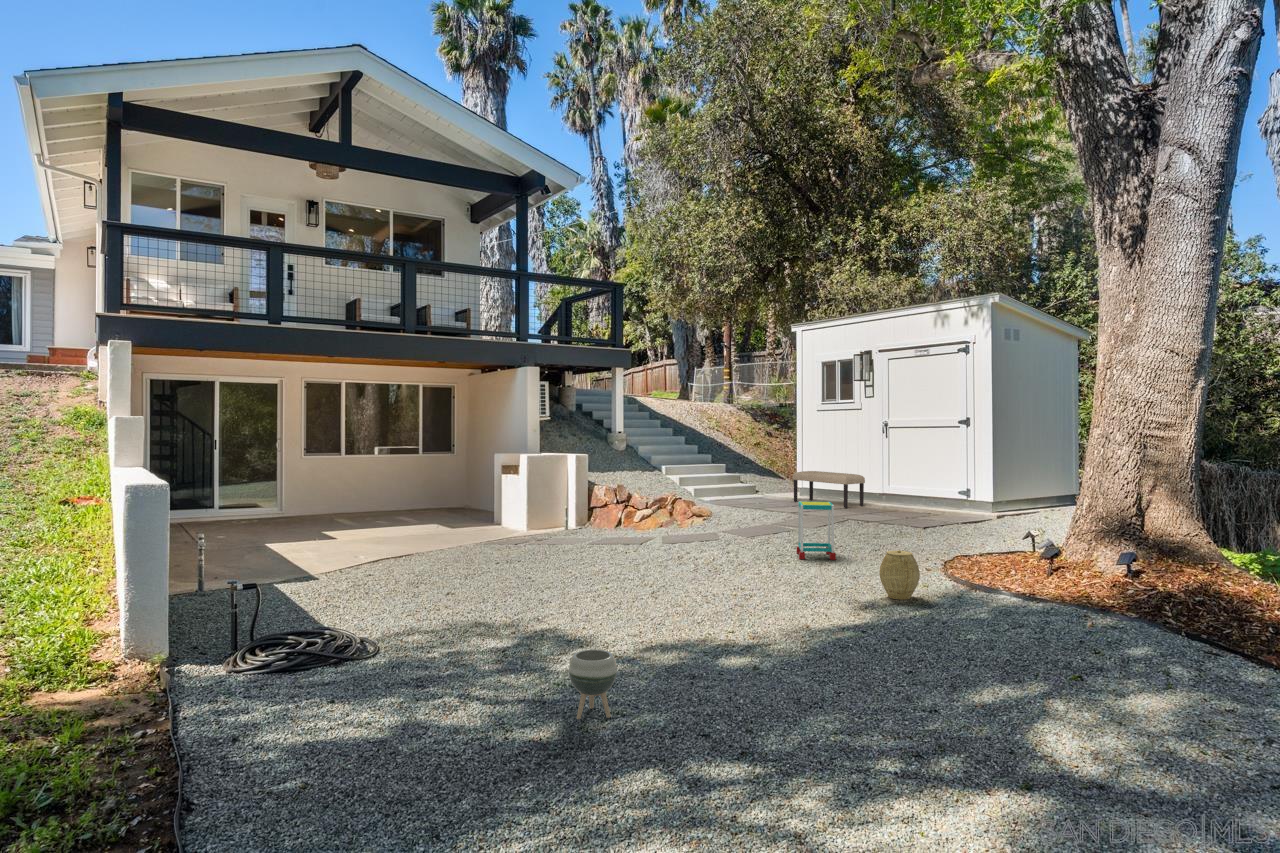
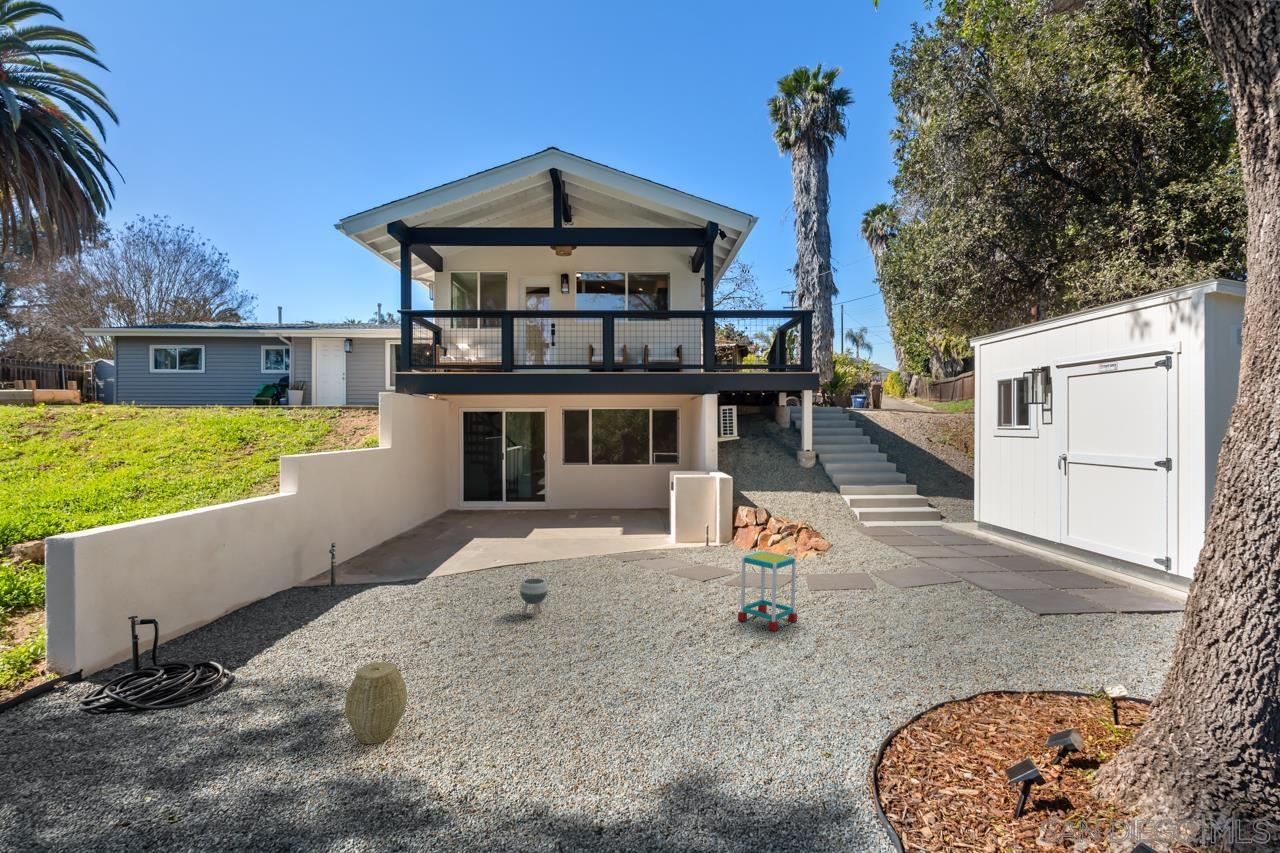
bench: present [793,471,865,508] -> none [956,508,1037,561]
woven basket: present [879,550,920,600] -> present [345,662,407,744]
planter: present [569,649,617,719] -> present [520,578,548,619]

